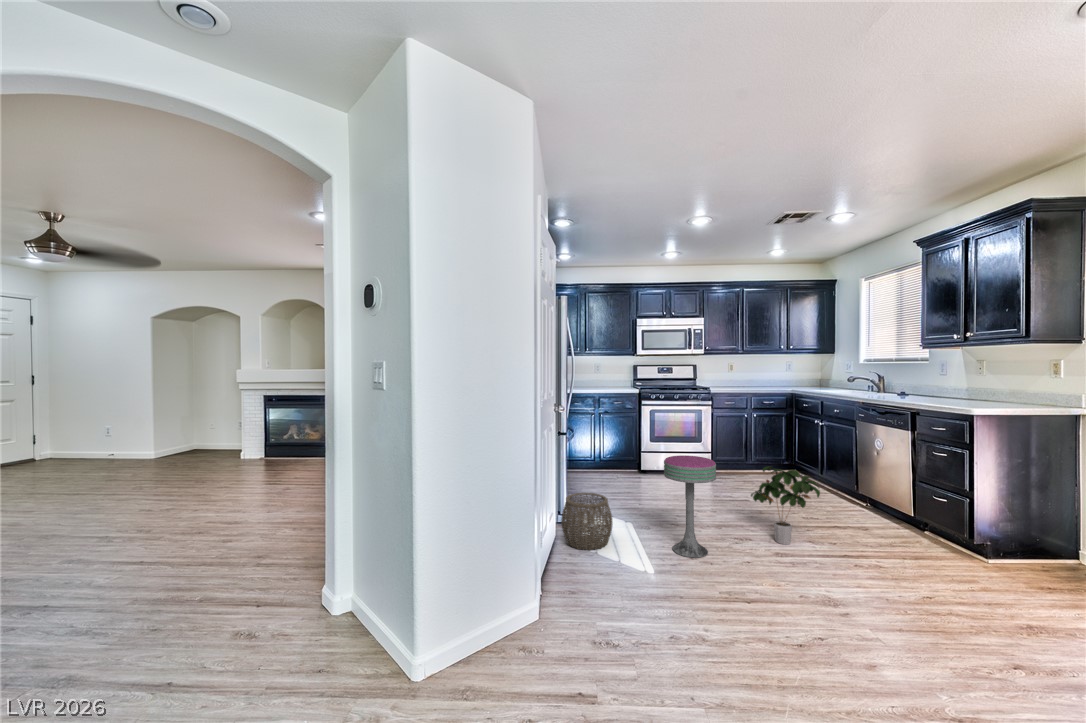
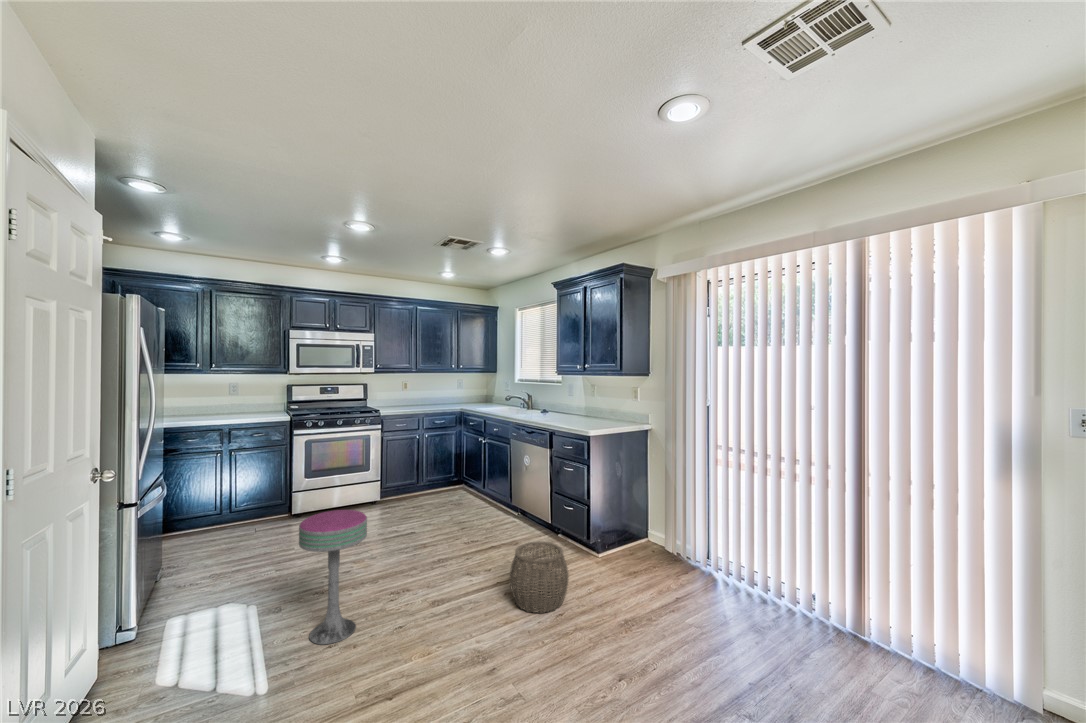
potted plant: present [751,466,820,545] -> none [411,503,476,587]
woven basket: present [561,493,613,550] -> present [510,541,569,613]

